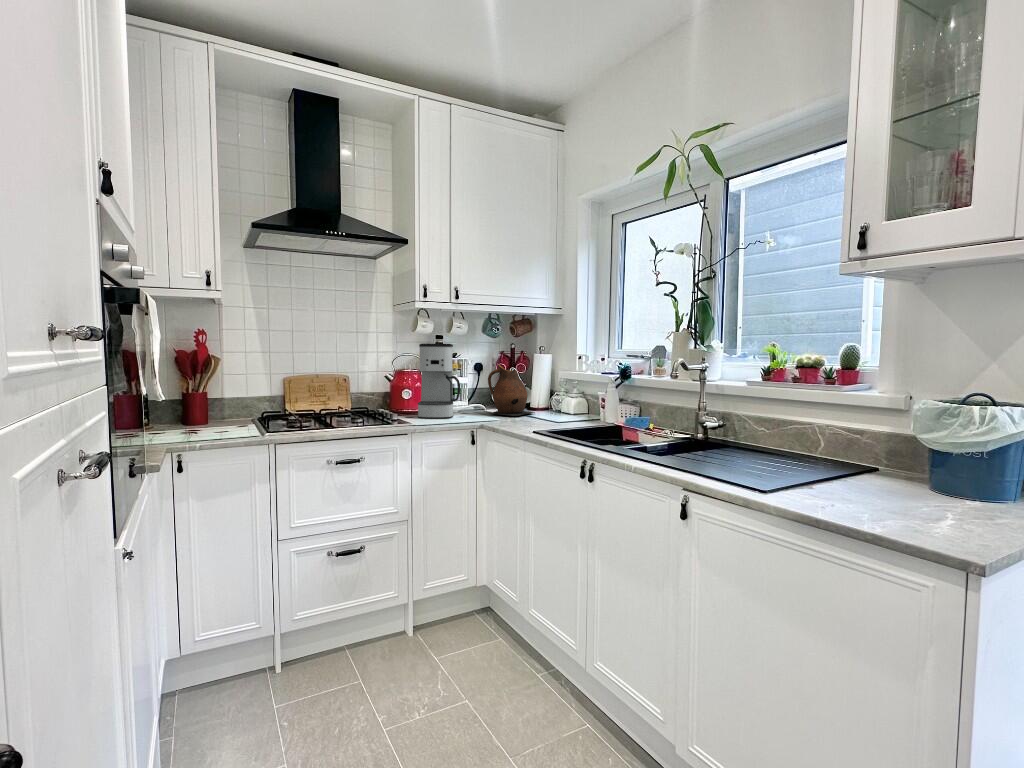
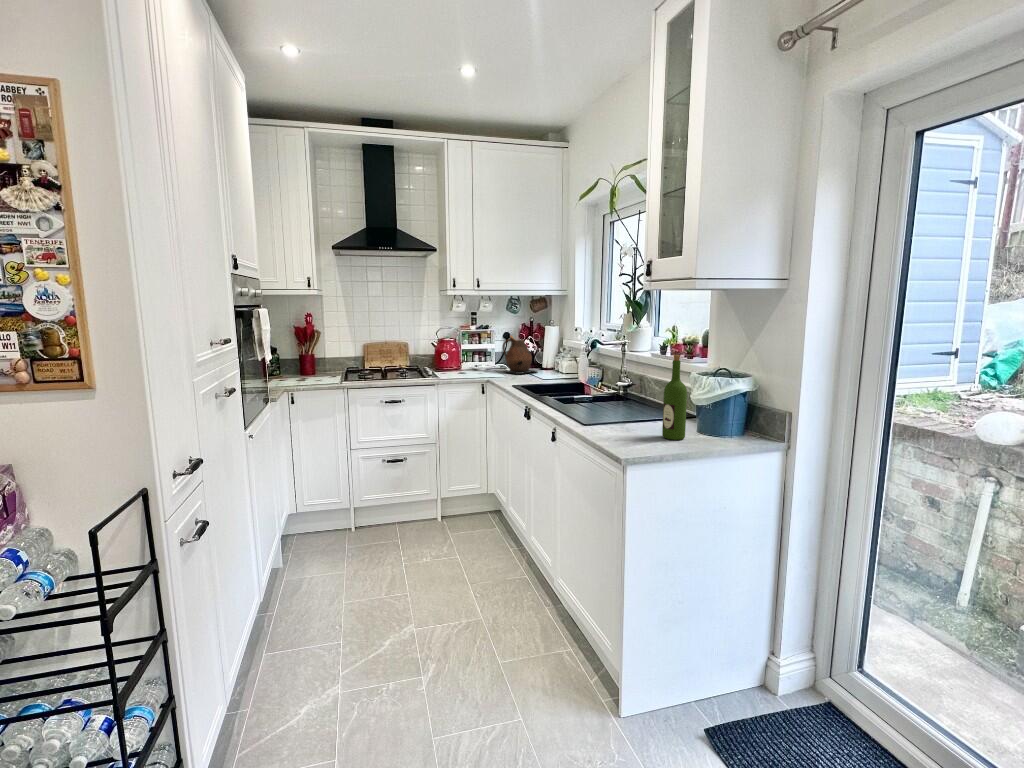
coffee maker: present [418,344,460,418] -> none [449,320,481,374]
wine bottle: none [916,372,966,512] -> present [662,355,687,440]

